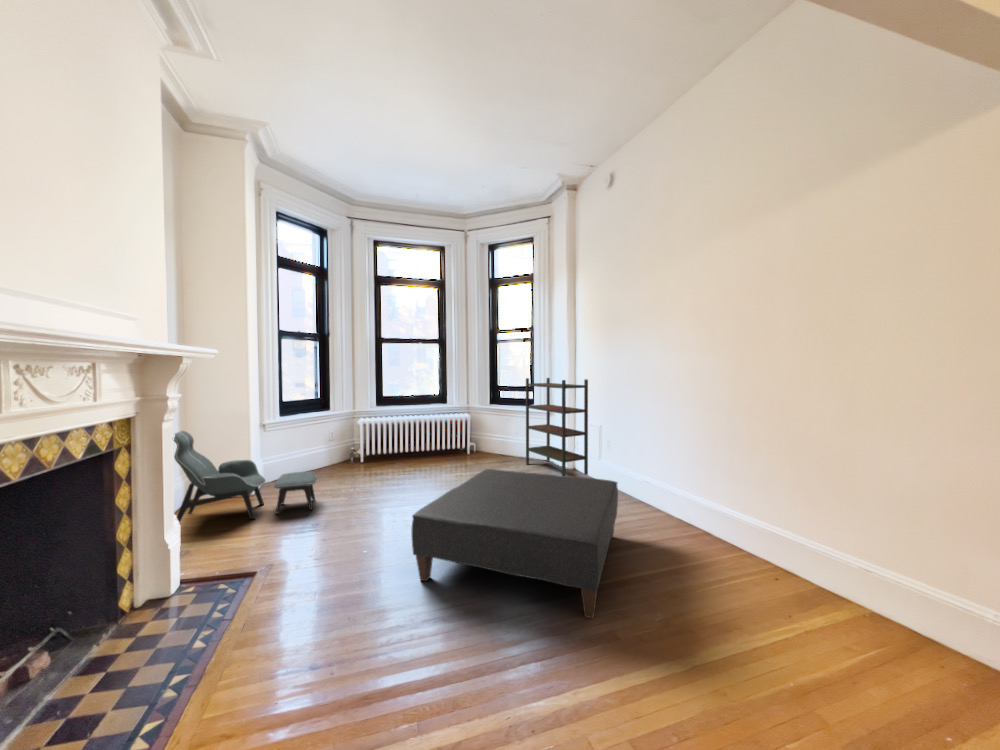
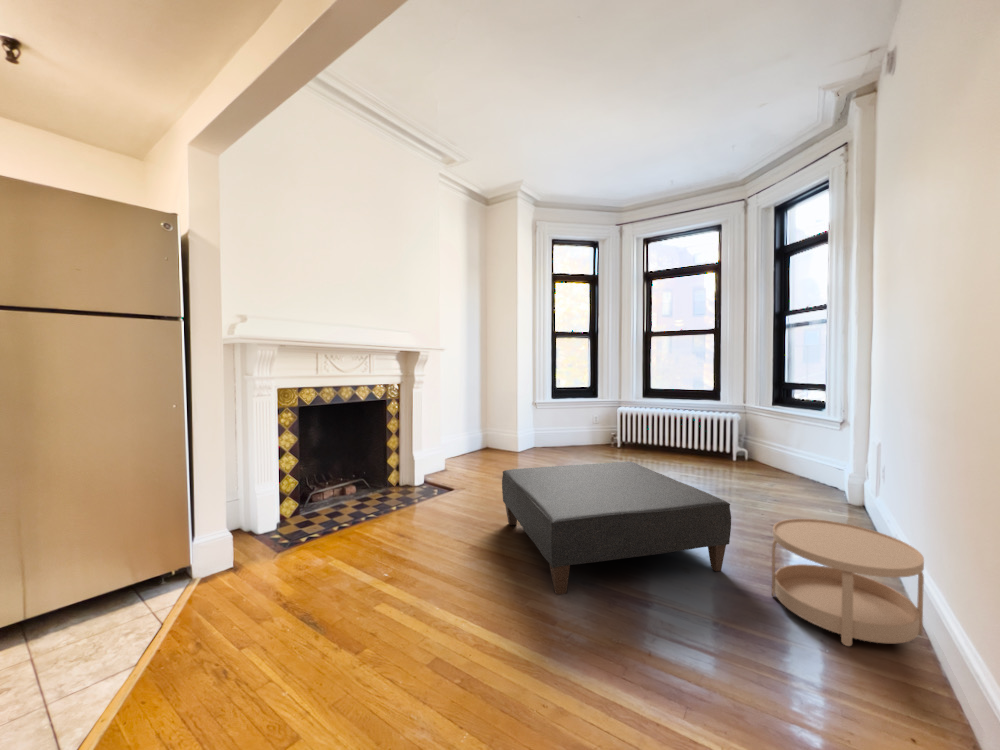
bookshelf: present [526,378,588,476] -> none [786,373,862,518]
lounge chair: present [174,431,317,522] -> none [462,400,544,468]
side table: none [645,476,727,549] -> present [772,519,924,646]

